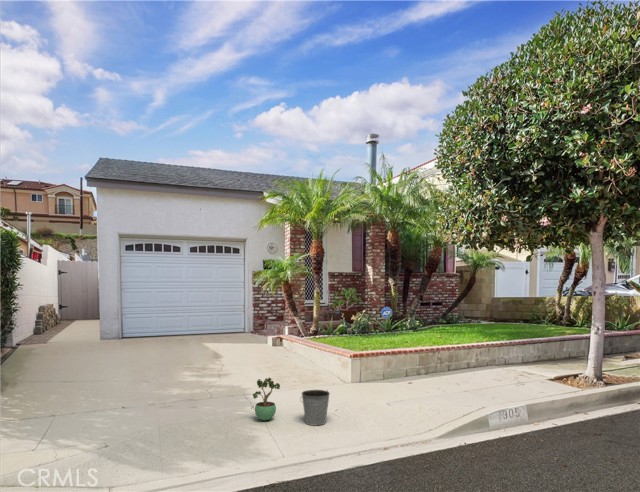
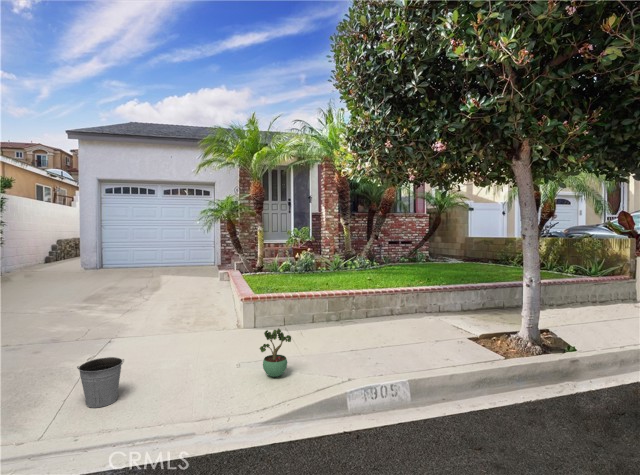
potted plant: present [253,378,280,420] -> present [260,329,291,377]

